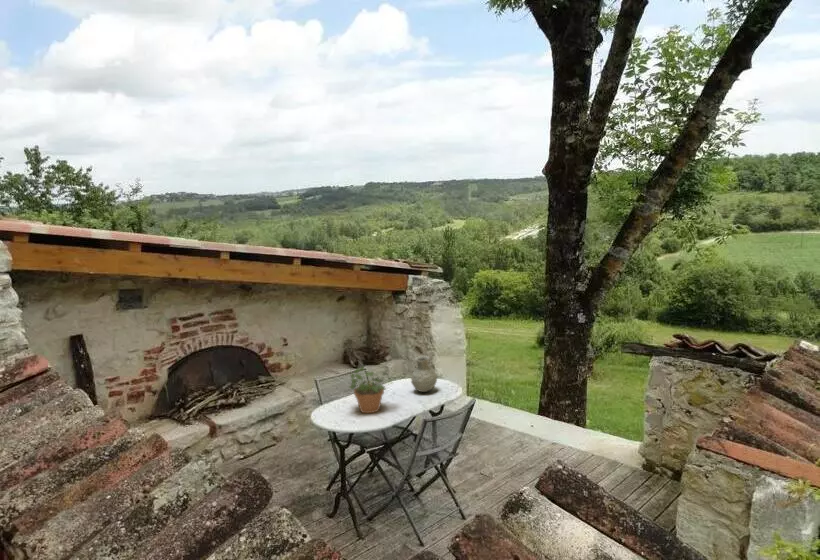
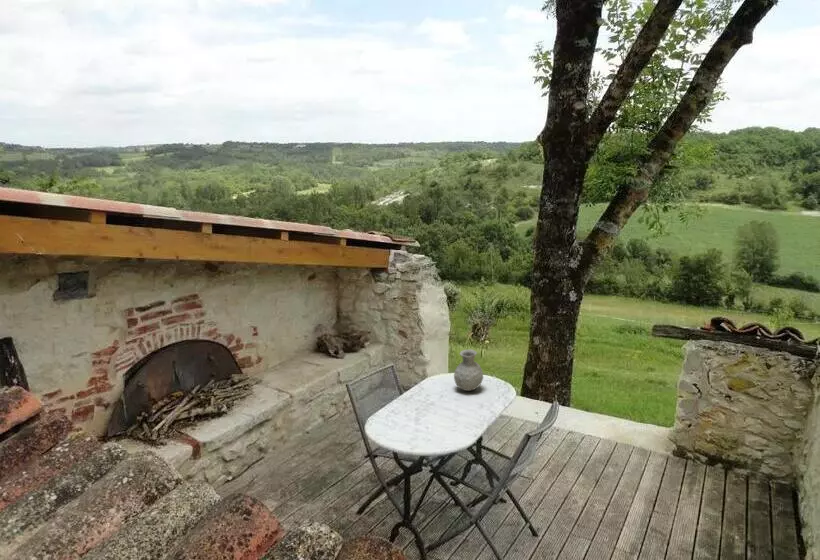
potted plant: present [350,367,387,413] -> none [400,367,455,423]

